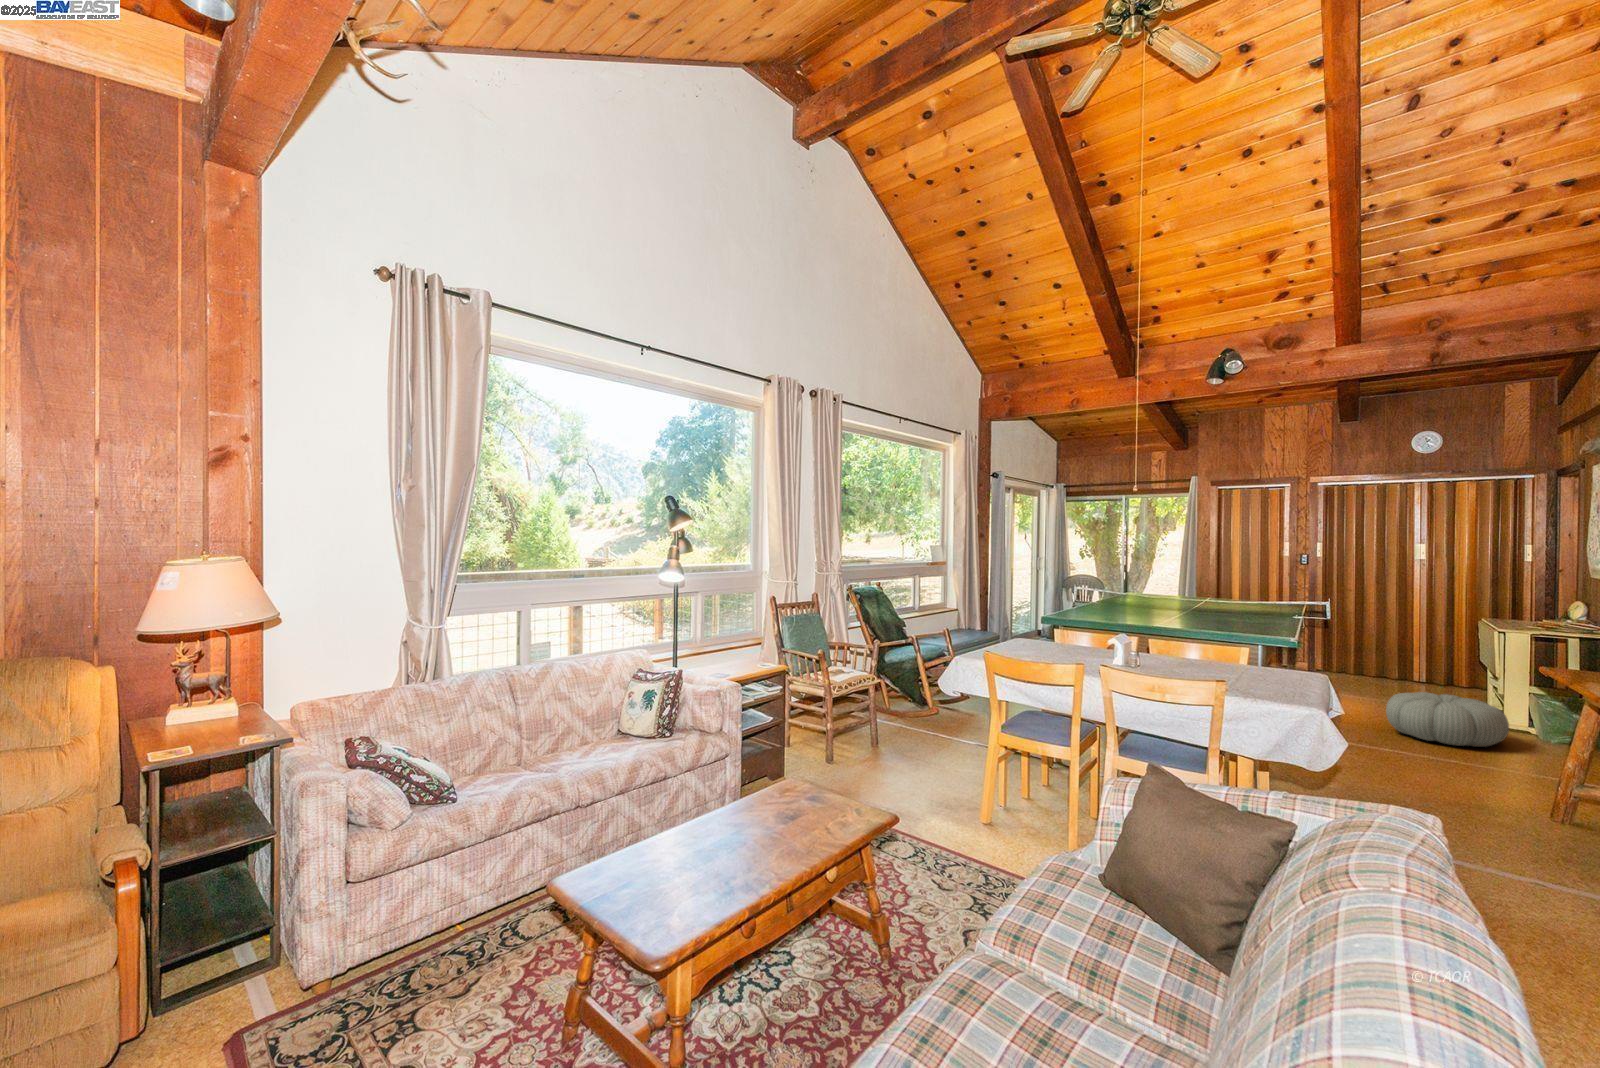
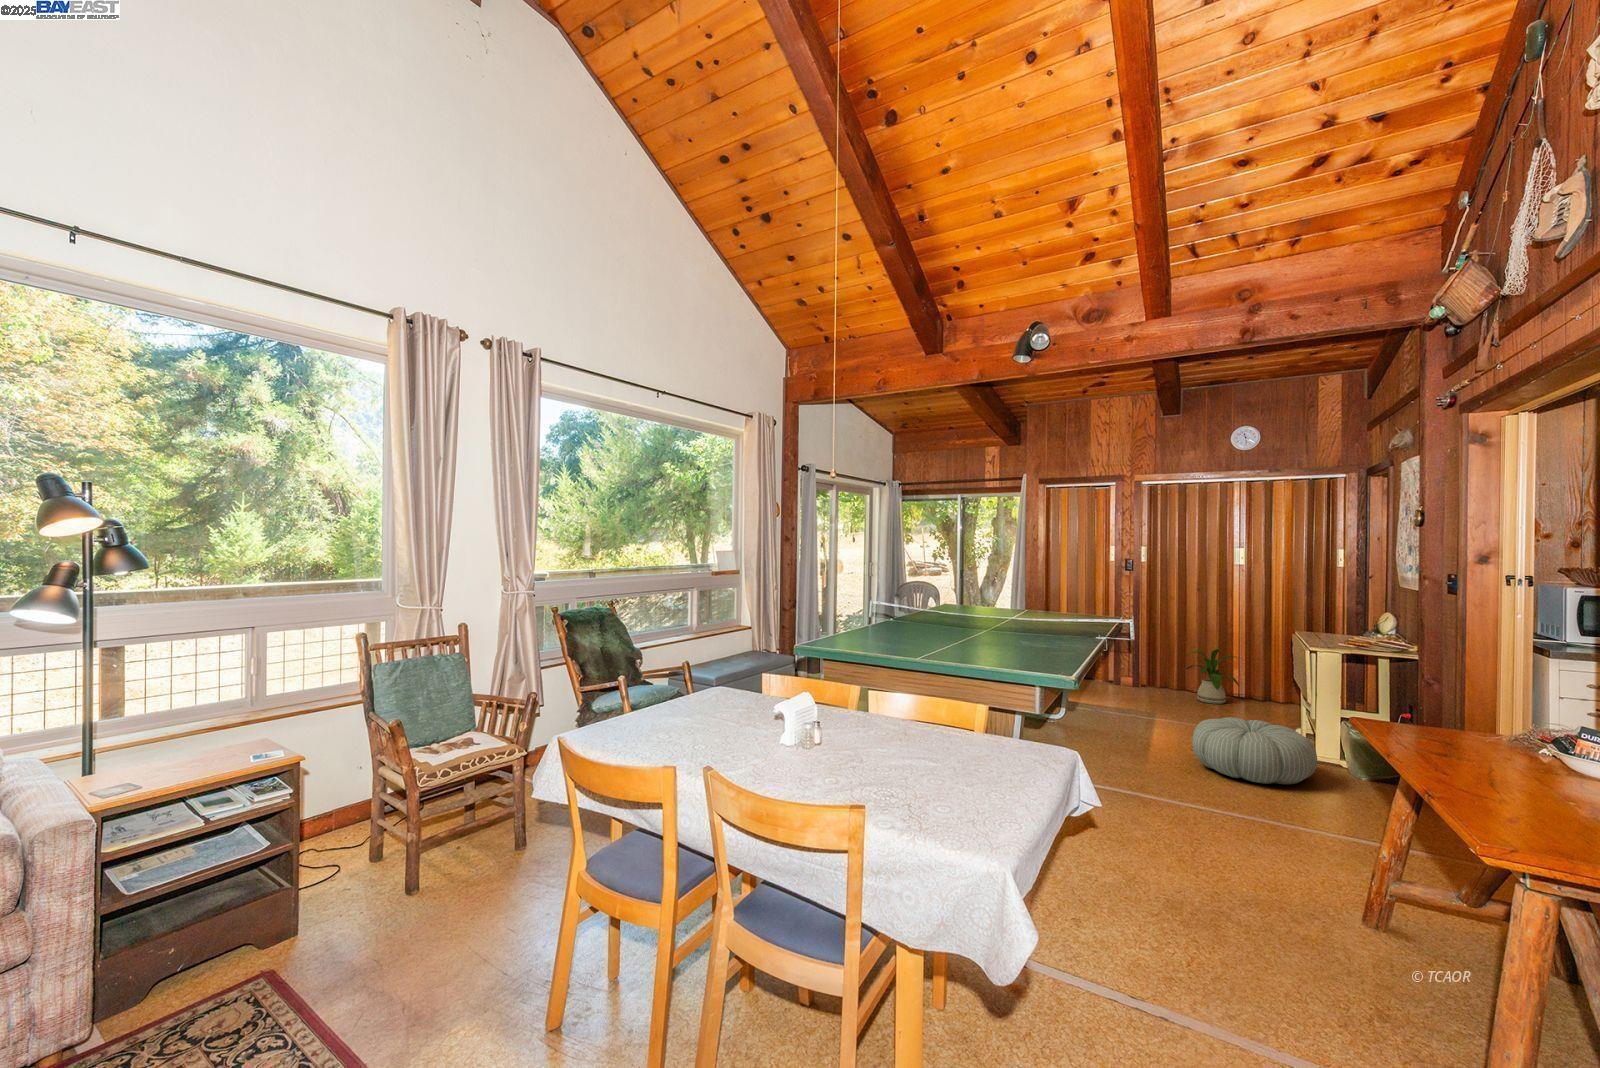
house plant: none [1365,637,1426,687] -> present [1186,649,1239,704]

